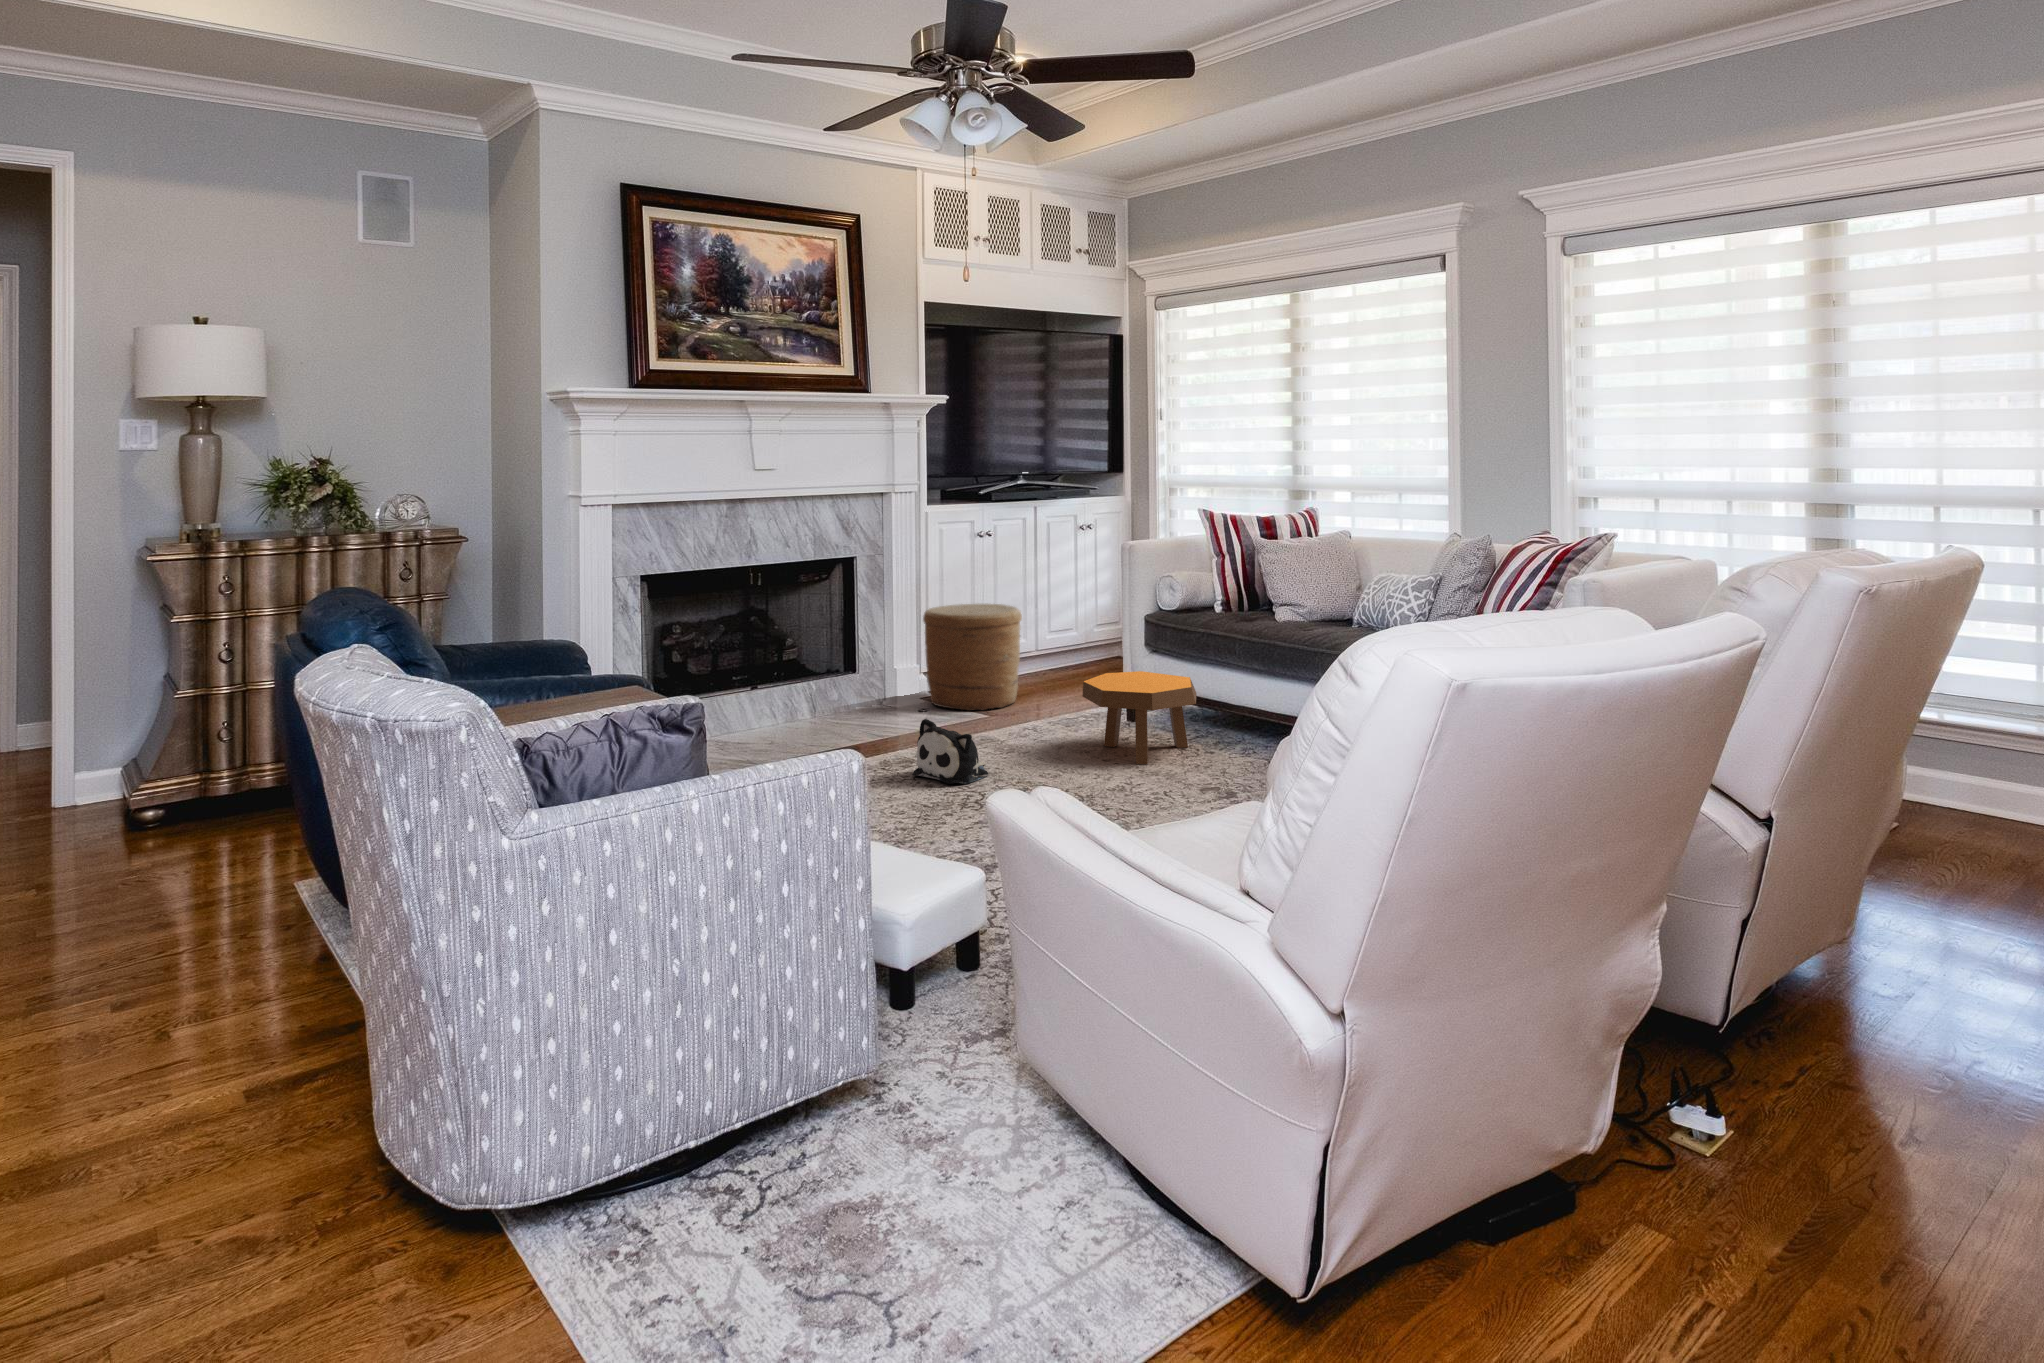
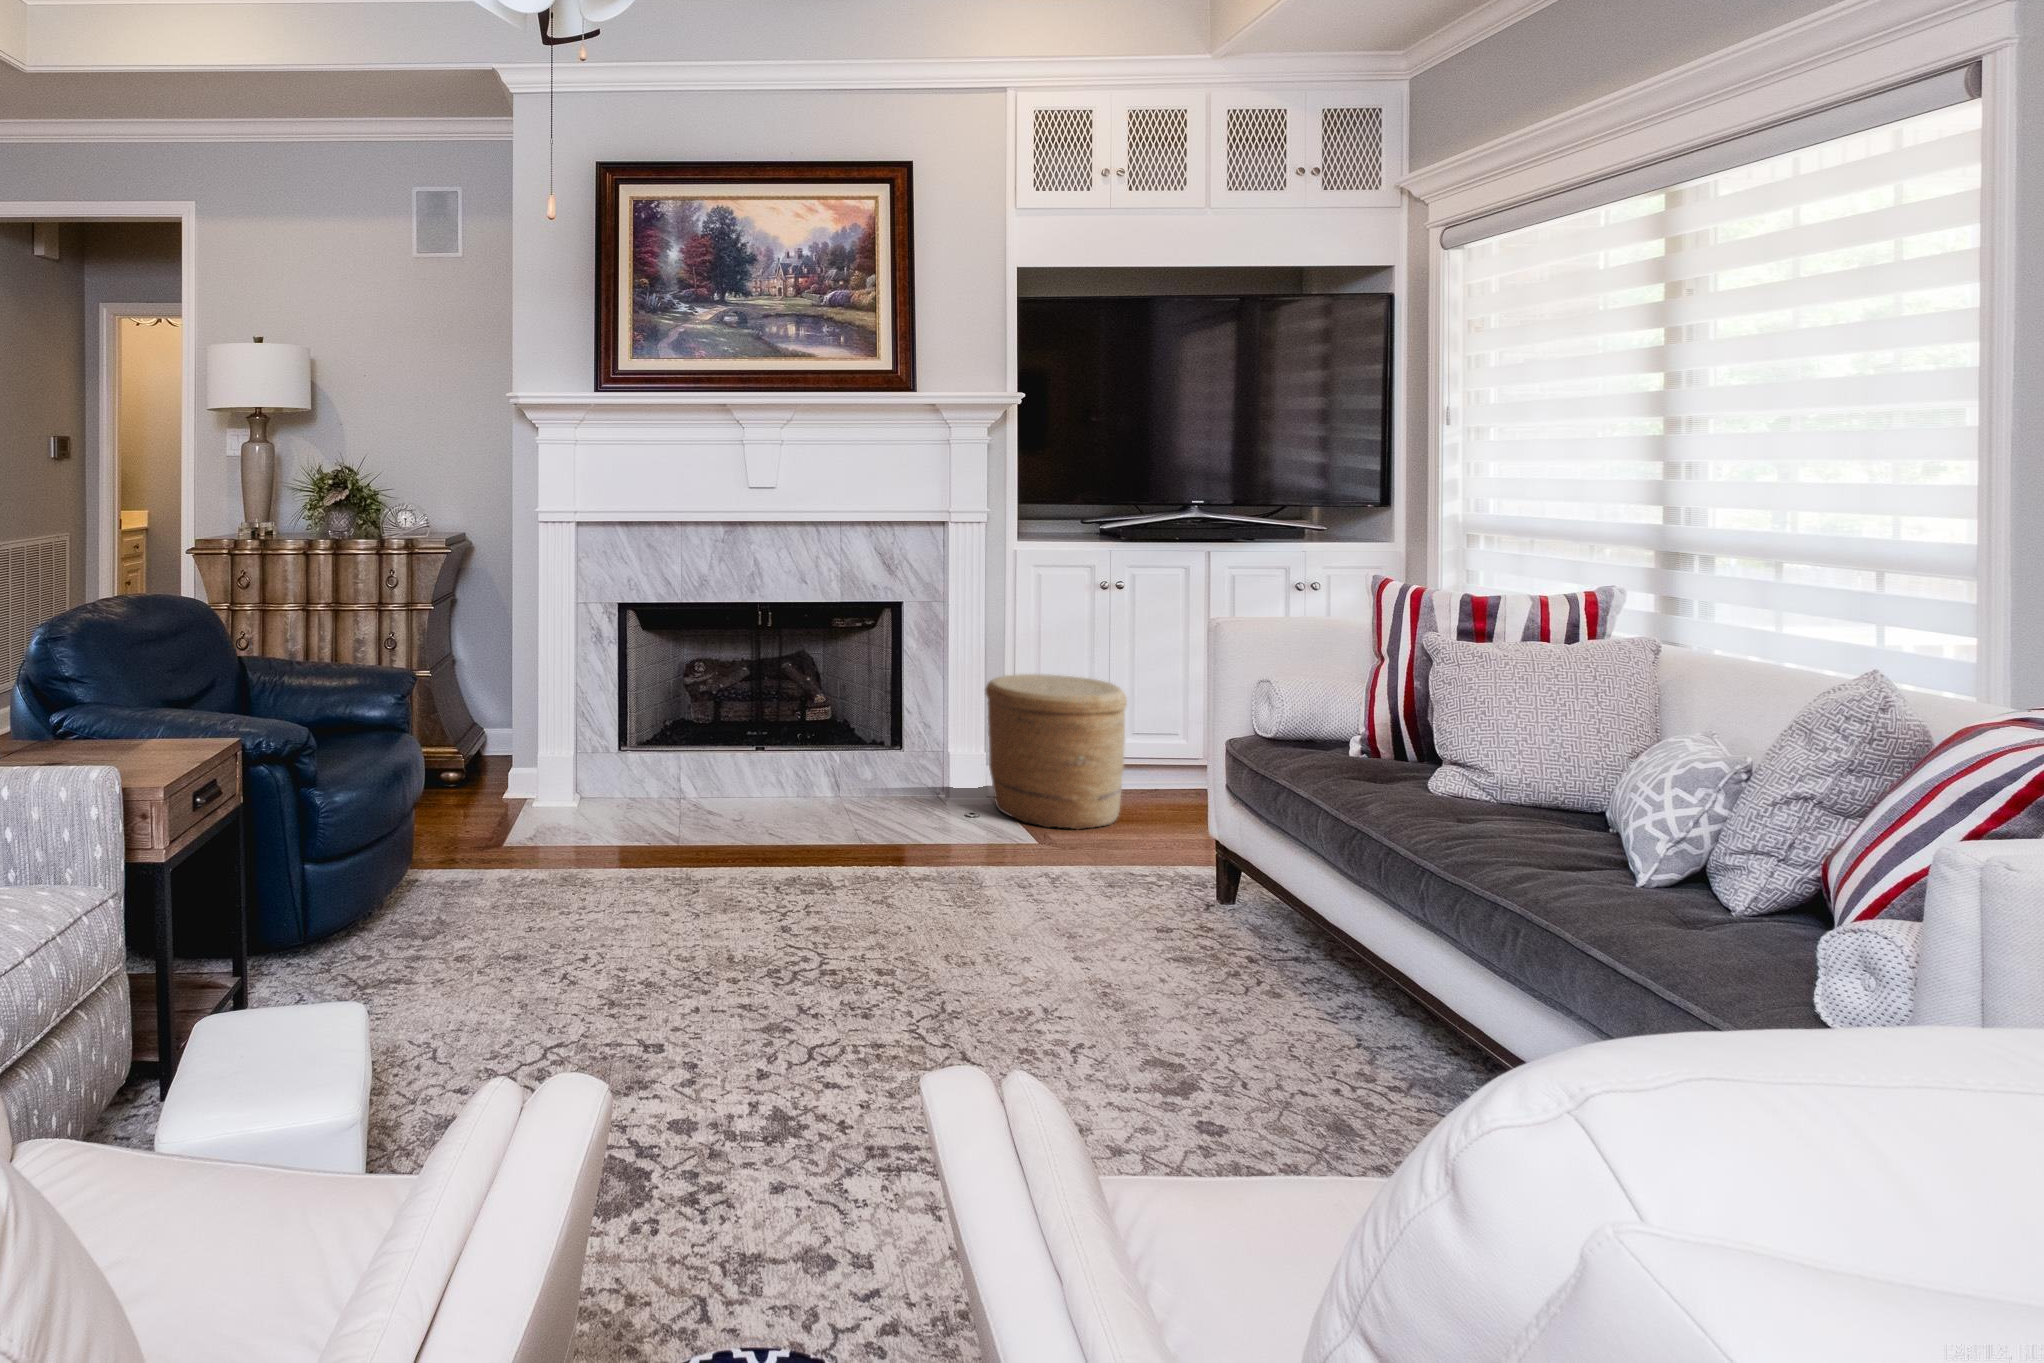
footstool: present [1082,671,1196,764] -> none [1065,814,1266,977]
plush toy: present [912,719,988,784] -> none [790,824,906,928]

